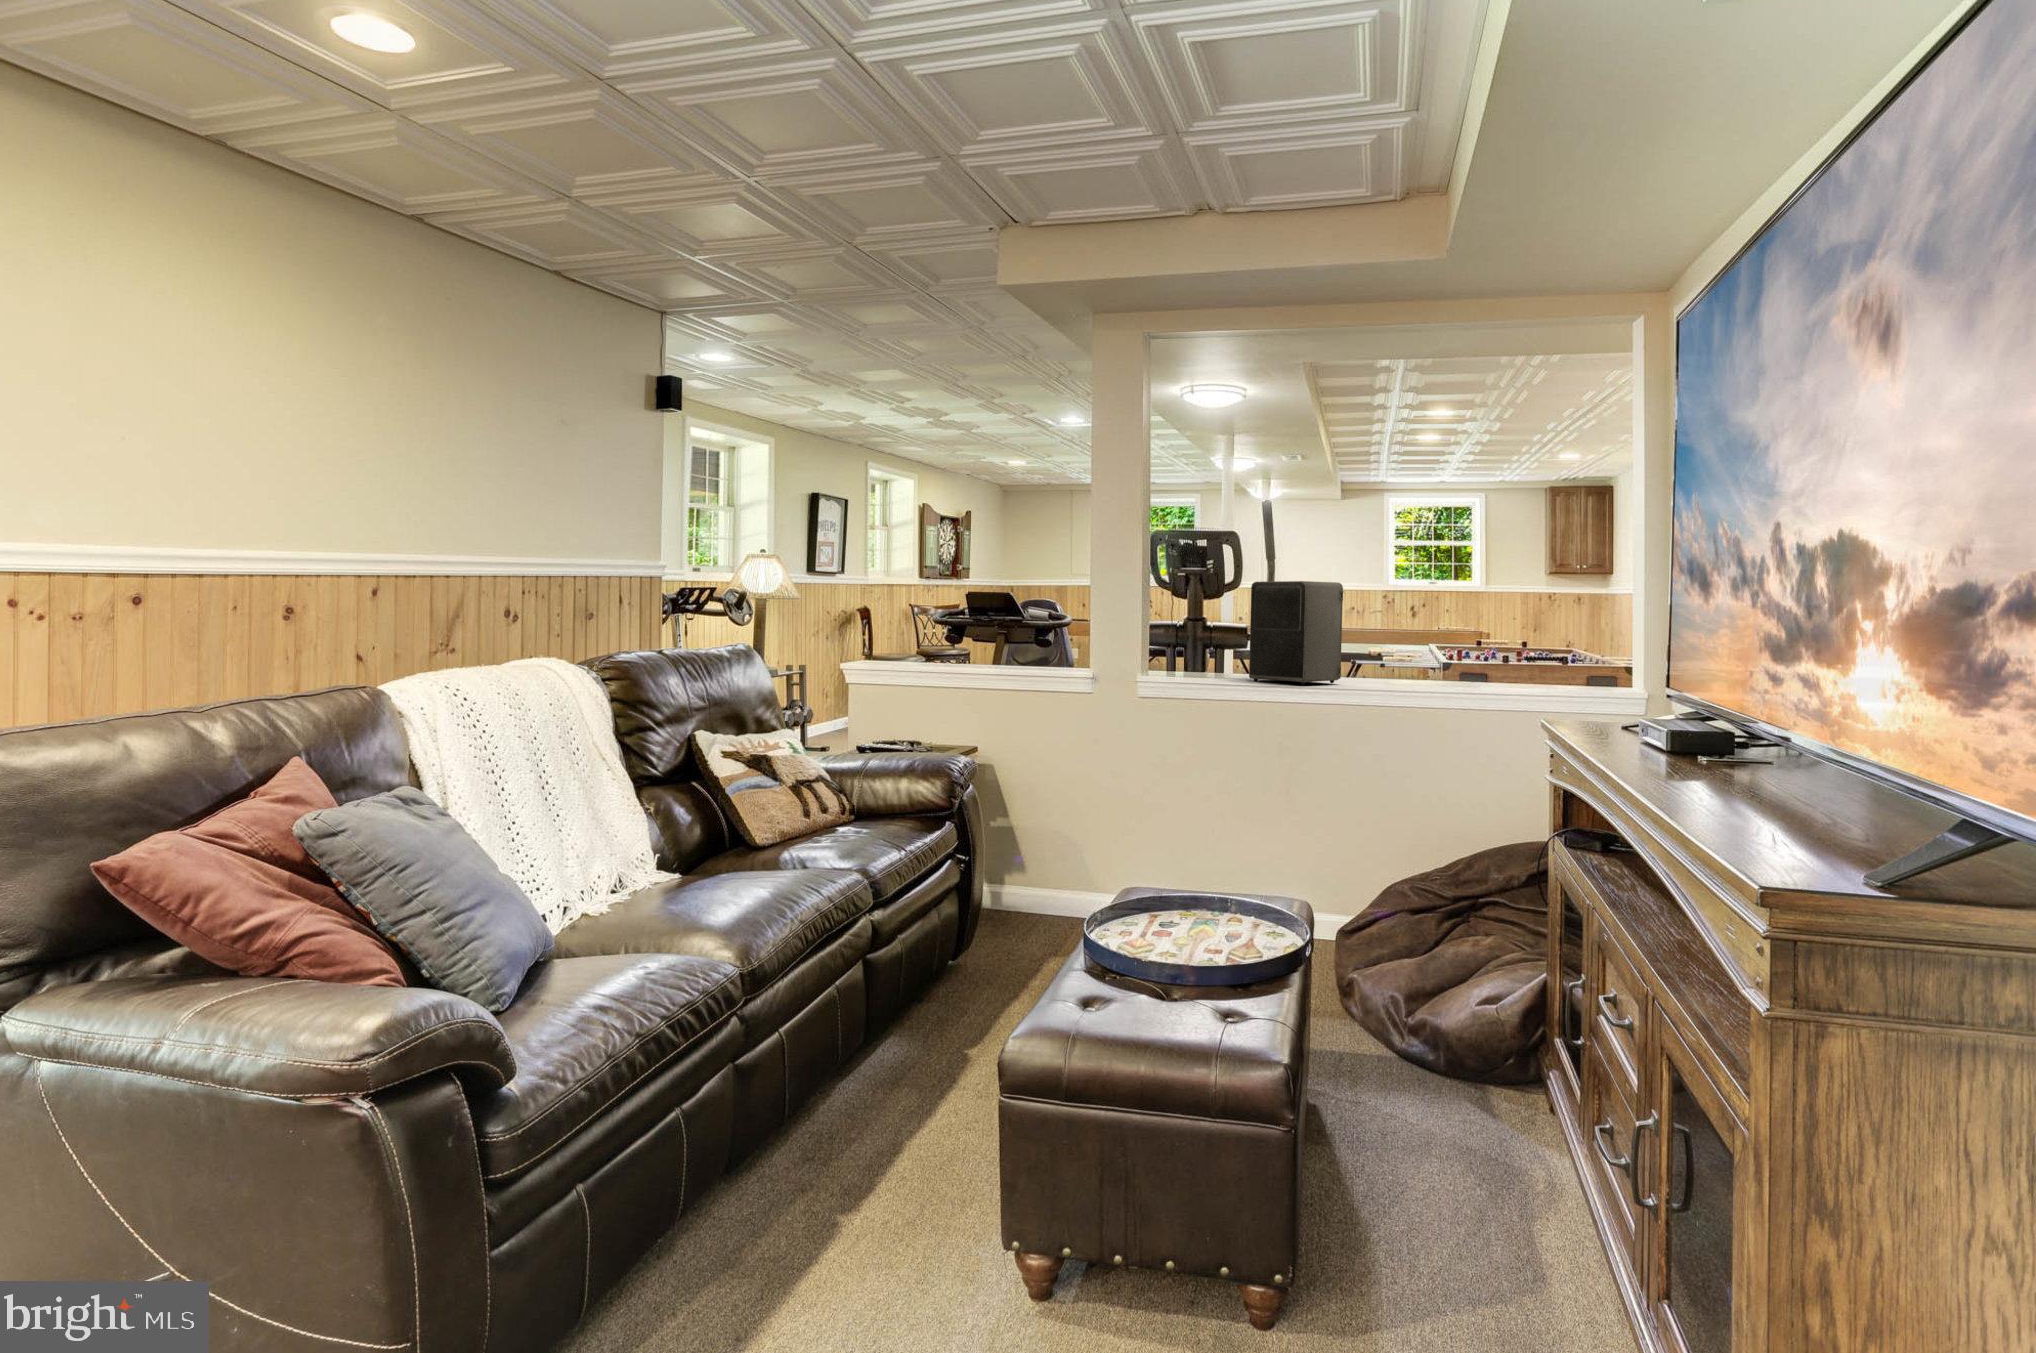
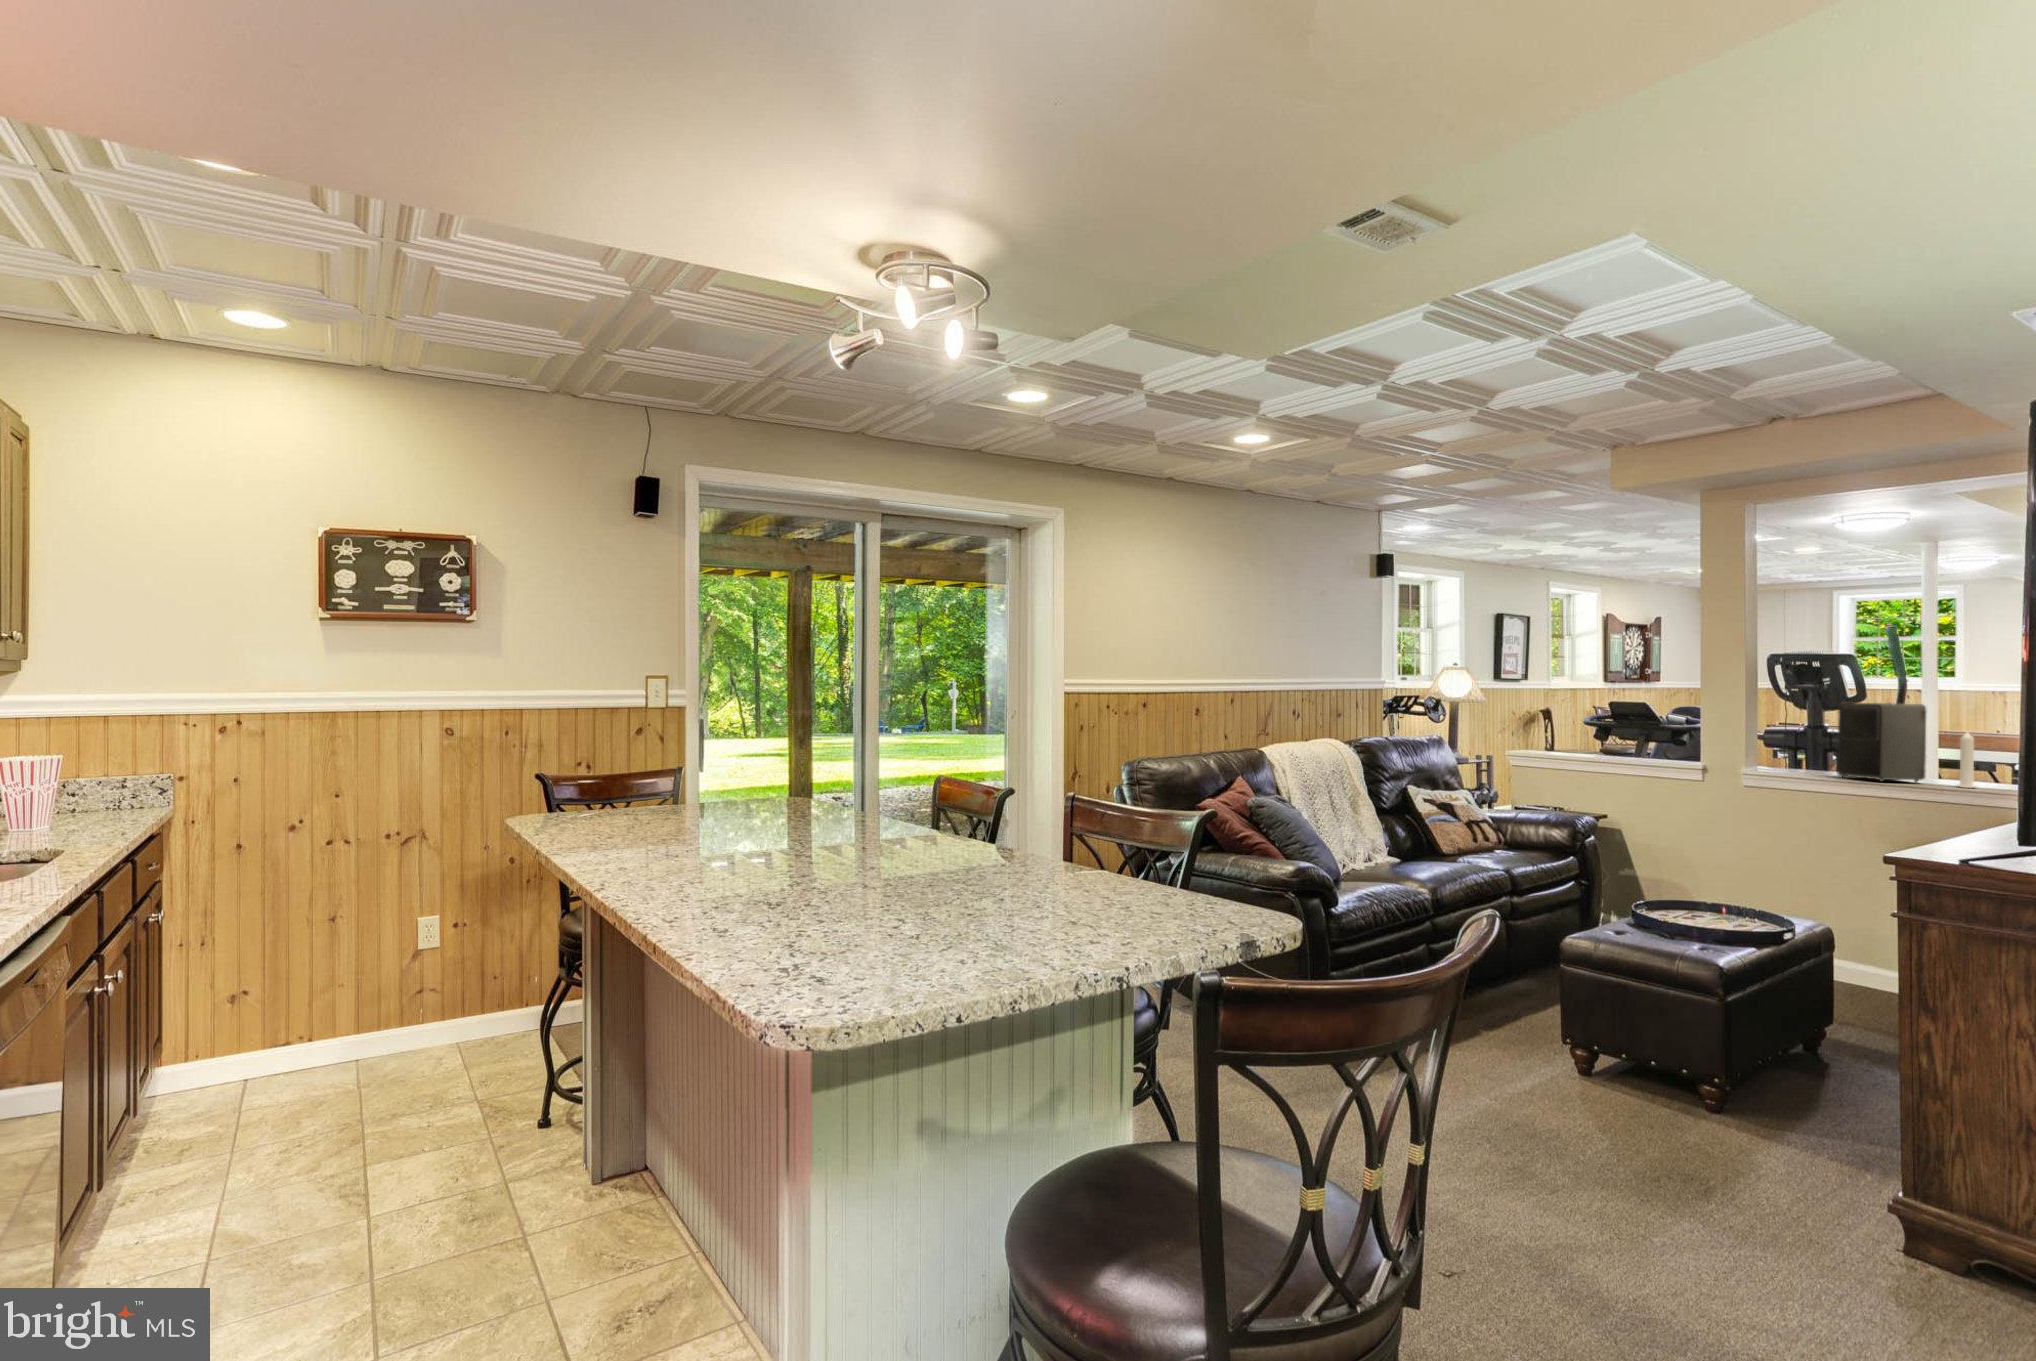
candle: none [1373,614,1394,687] -> present [1957,731,1976,788]

